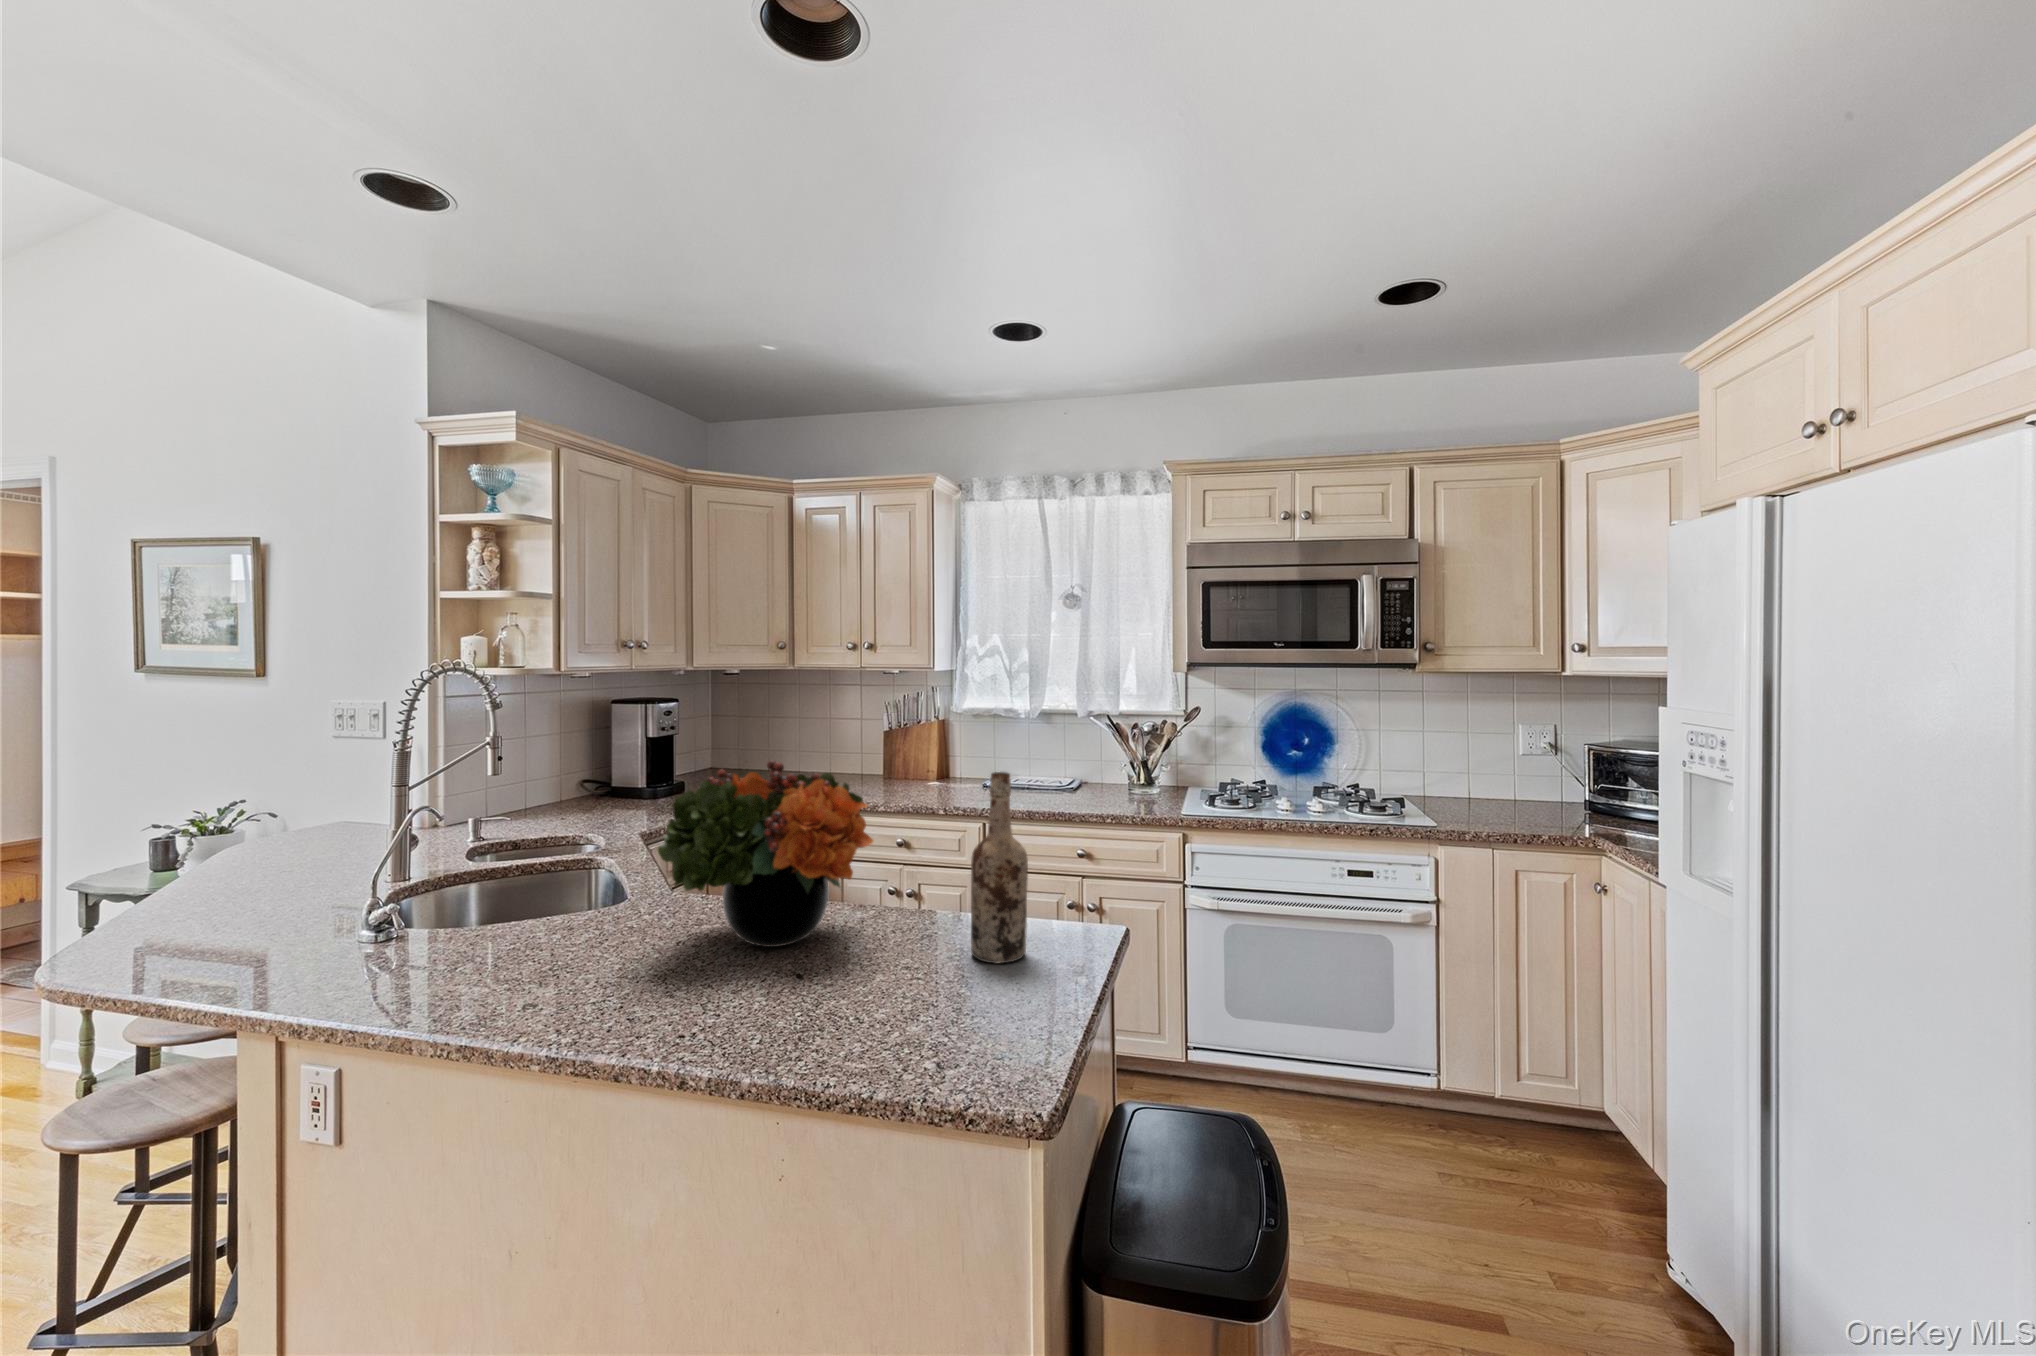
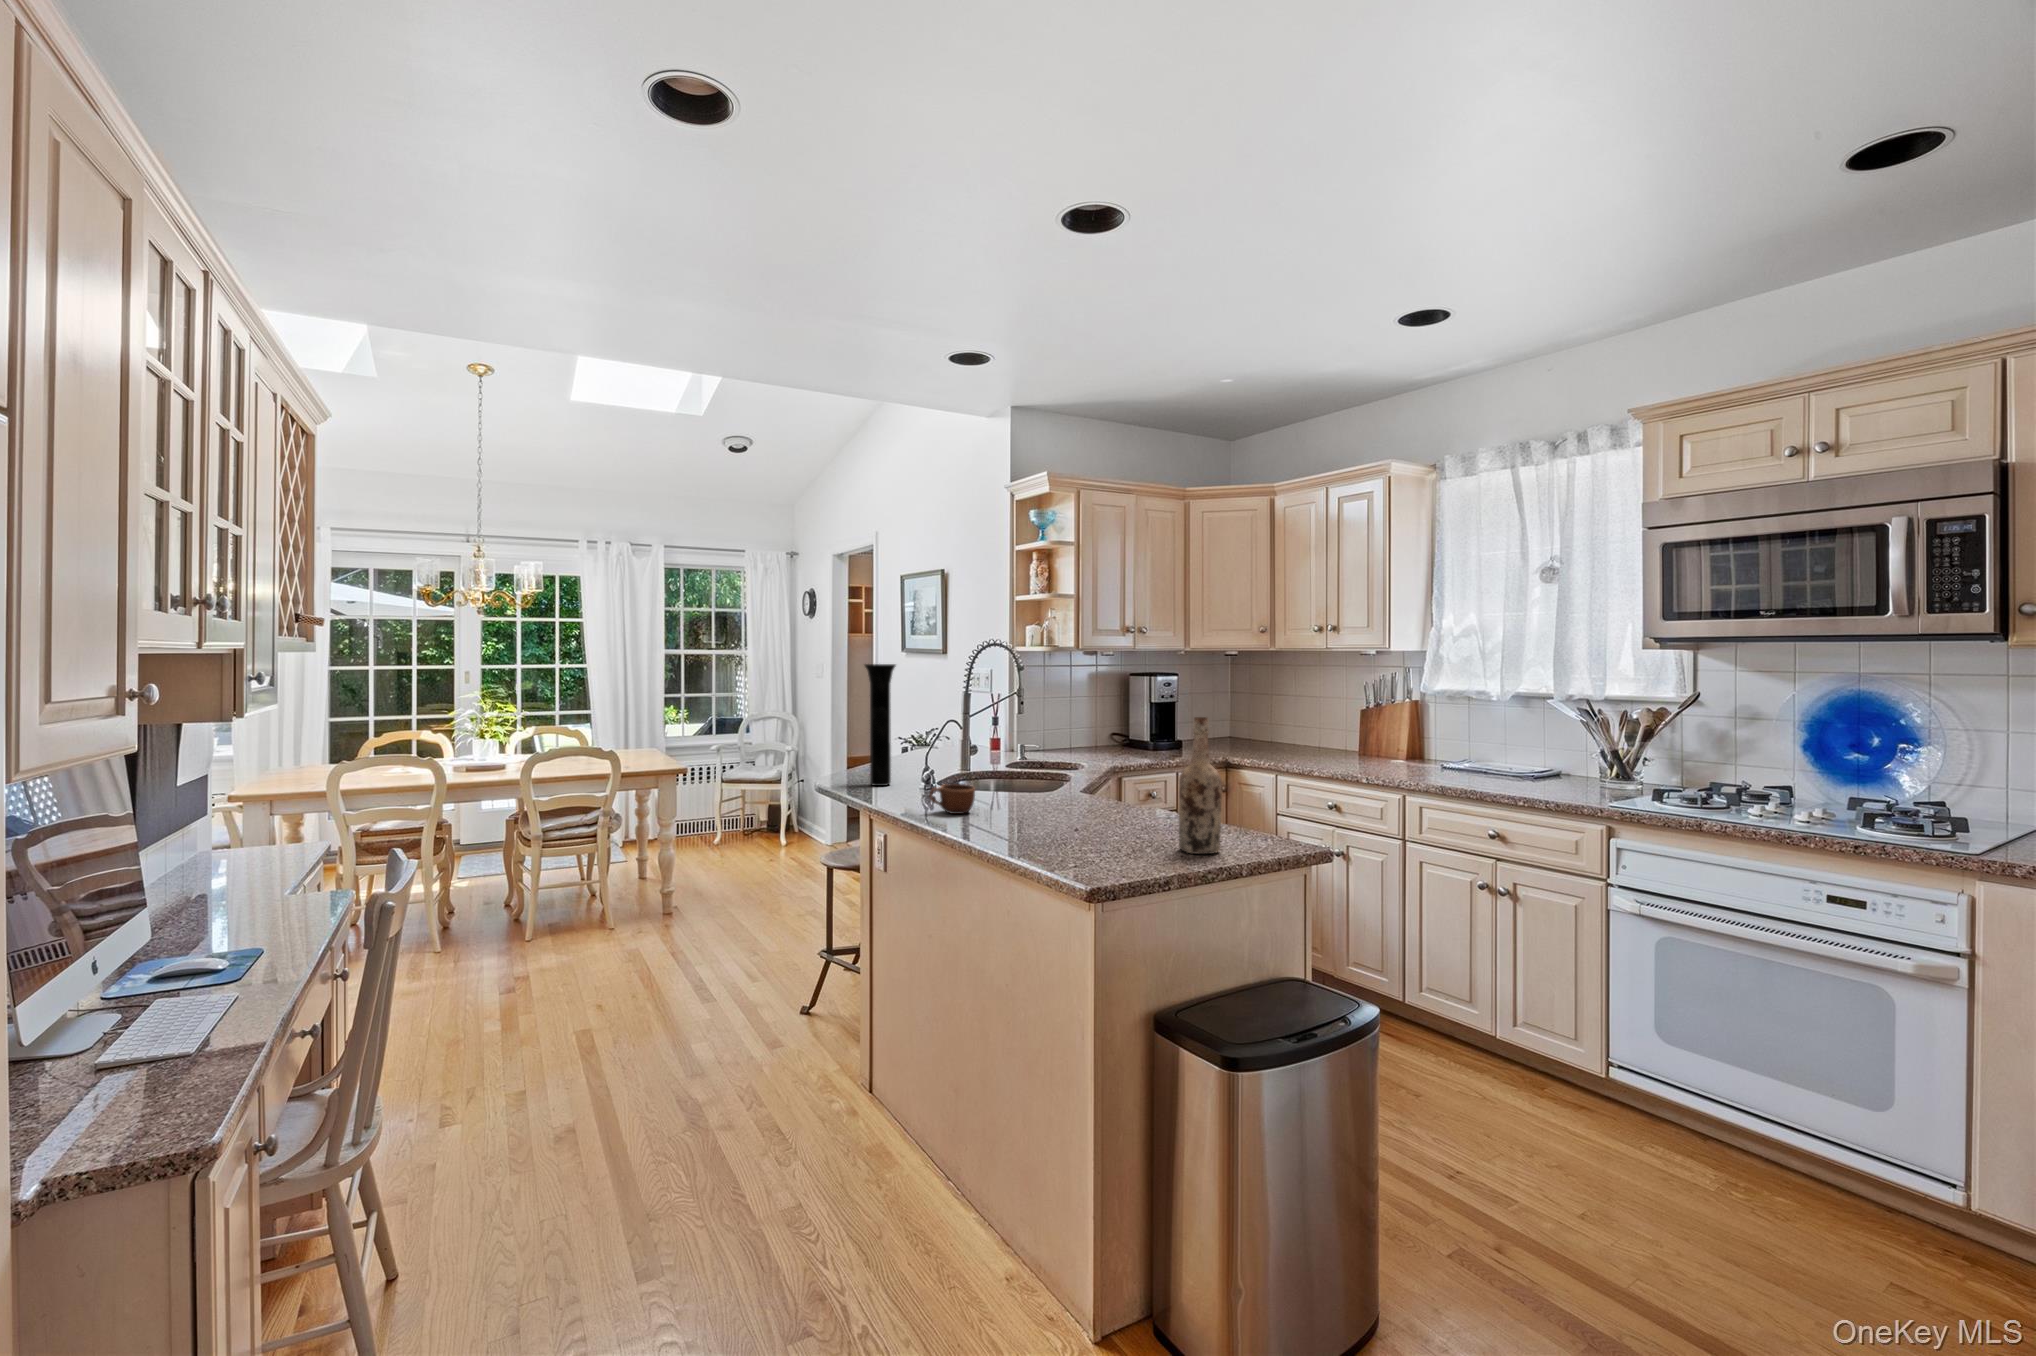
vase: none [236,702,317,935] -> present [865,664,896,786]
flower arrangement: present [658,760,873,947] -> none [1011,704,1152,825]
mug: none [483,911,572,970] -> present [929,784,975,814]

